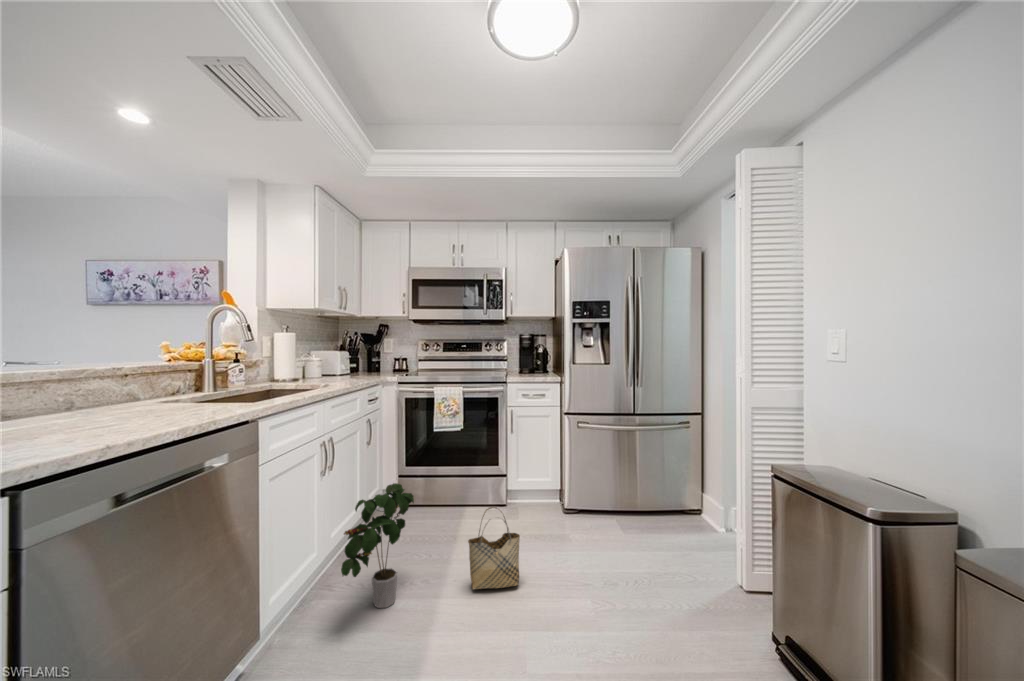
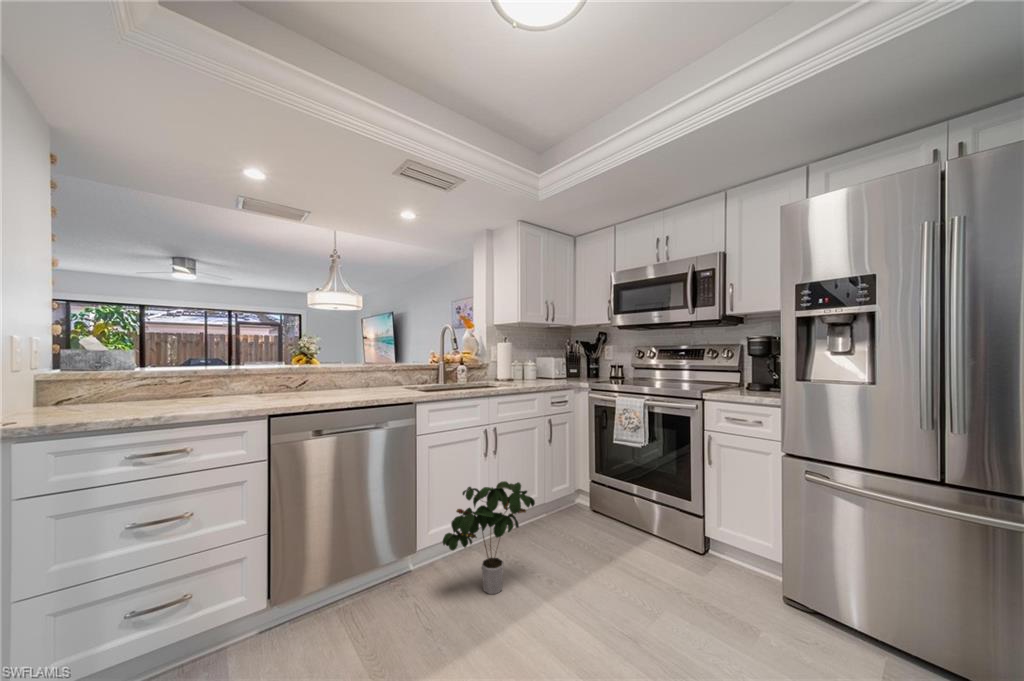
woven basket: present [468,507,520,590] -> none [560,541,620,651]

